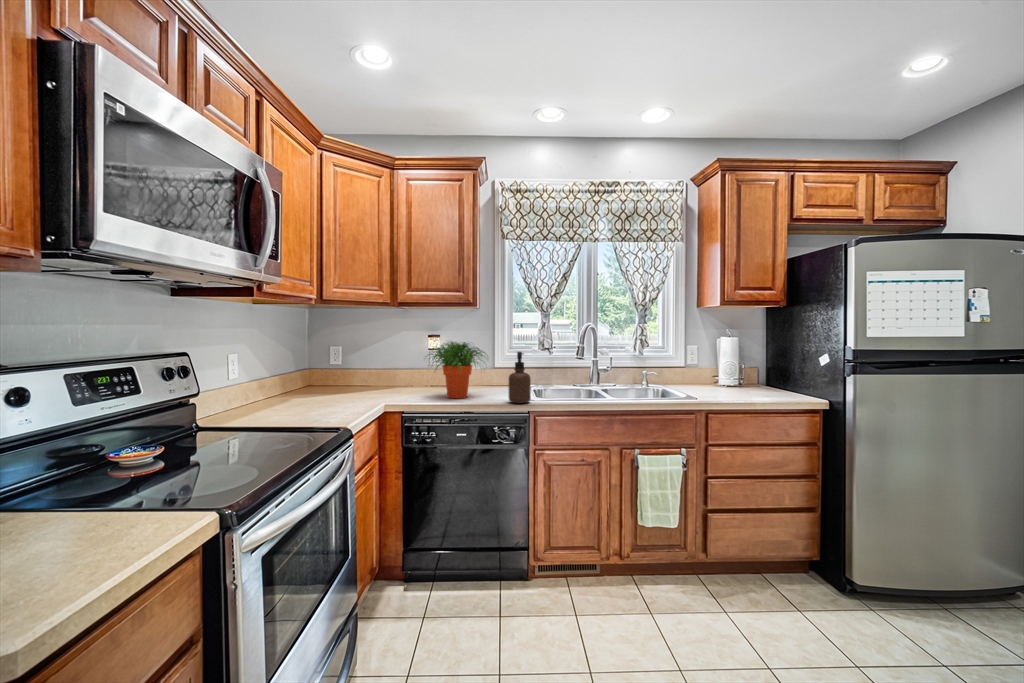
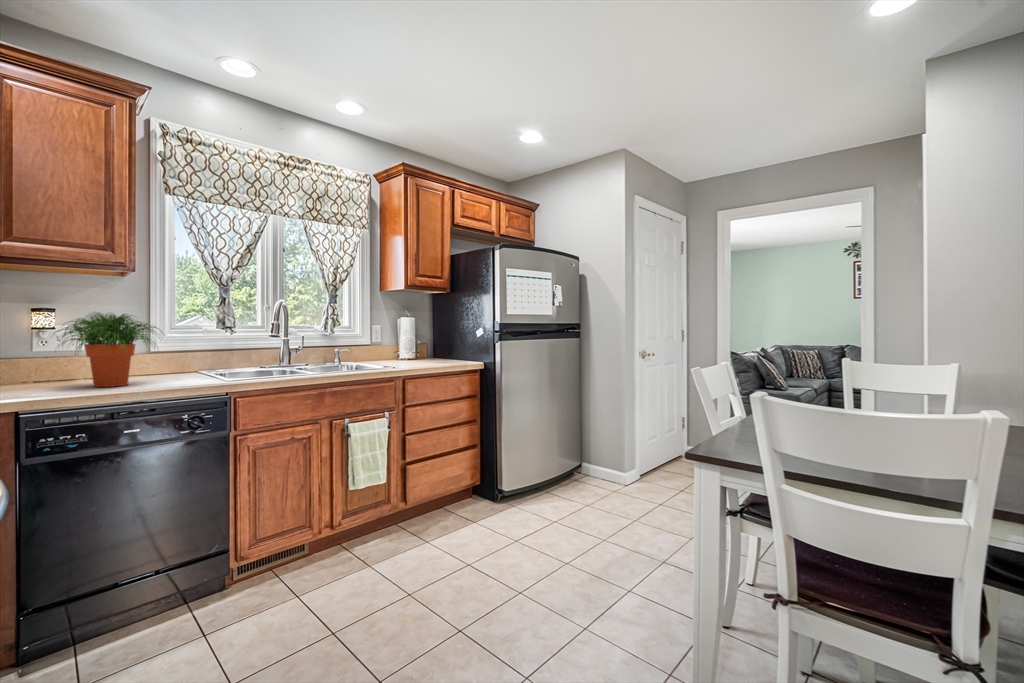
soap dispenser: present [509,352,531,403] -> none [199,325,229,384]

